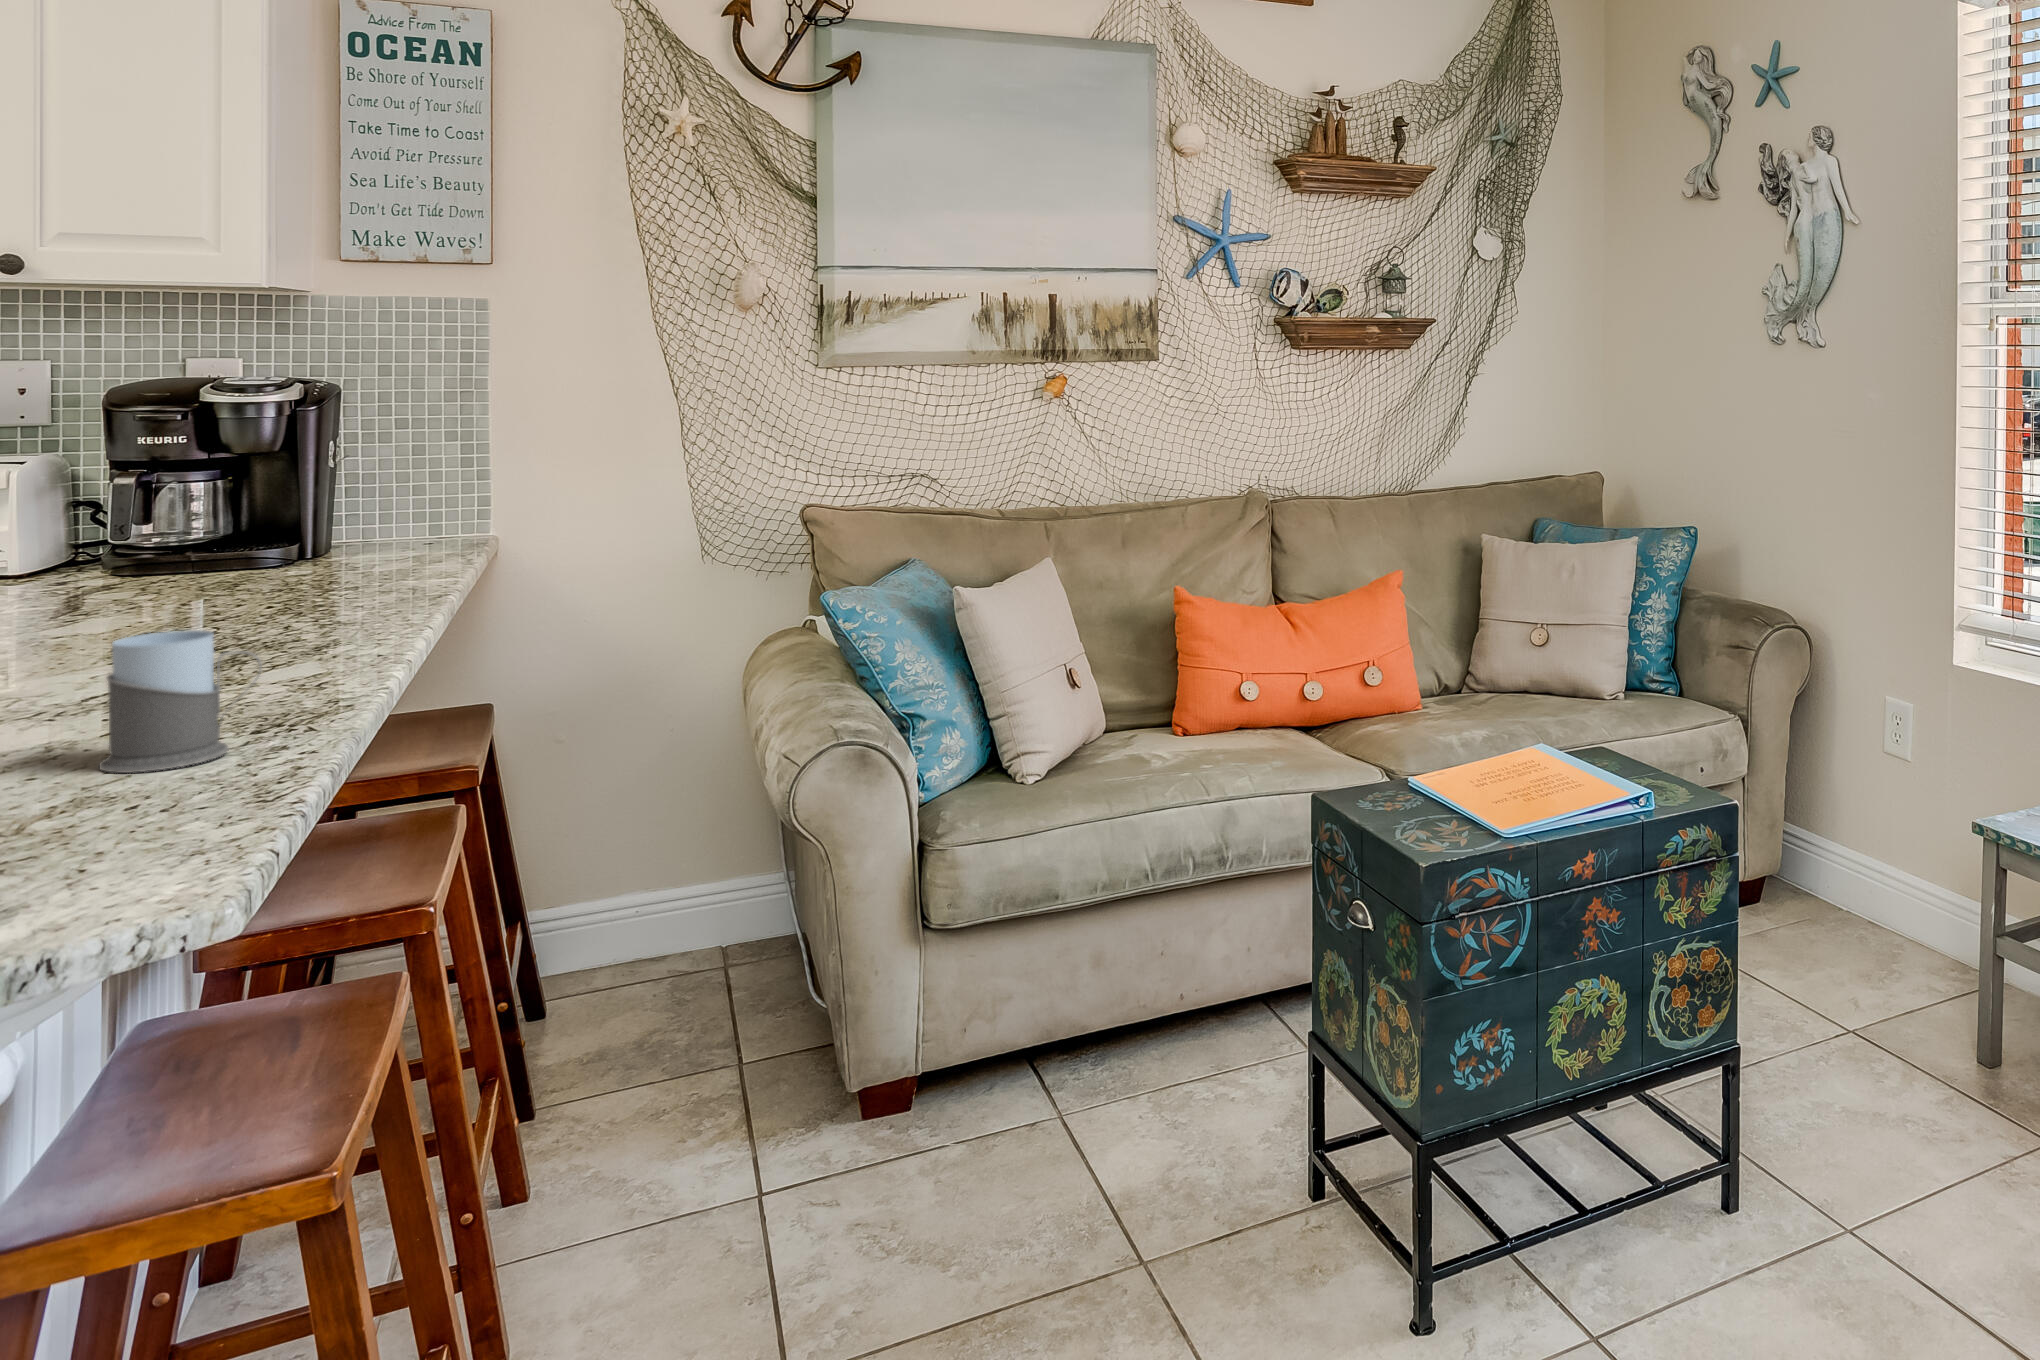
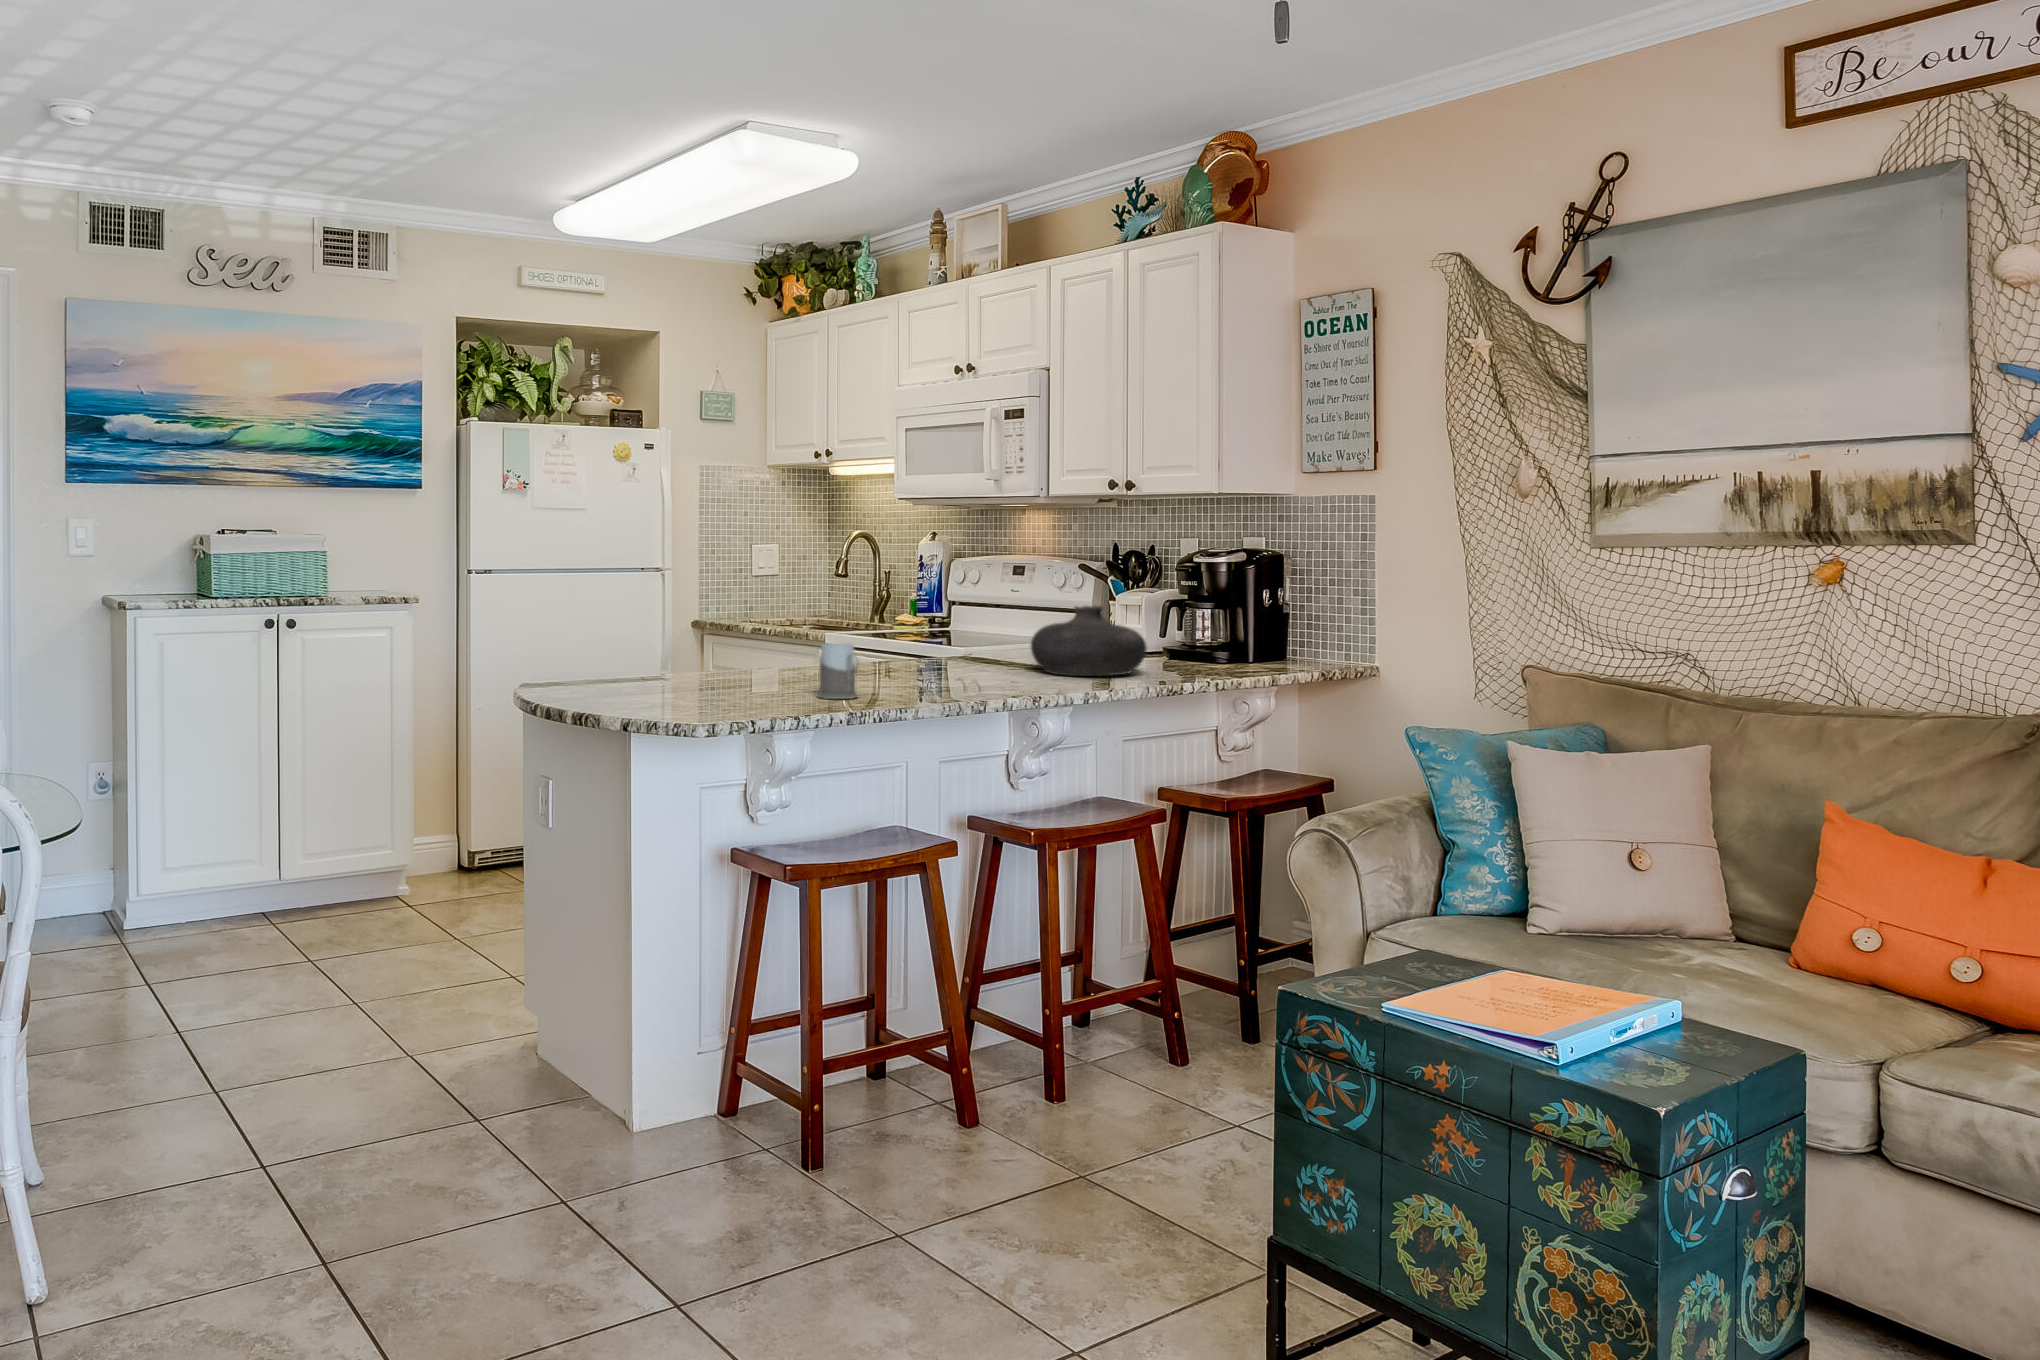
vase: none [102,494,374,633] -> present [1031,606,1147,676]

